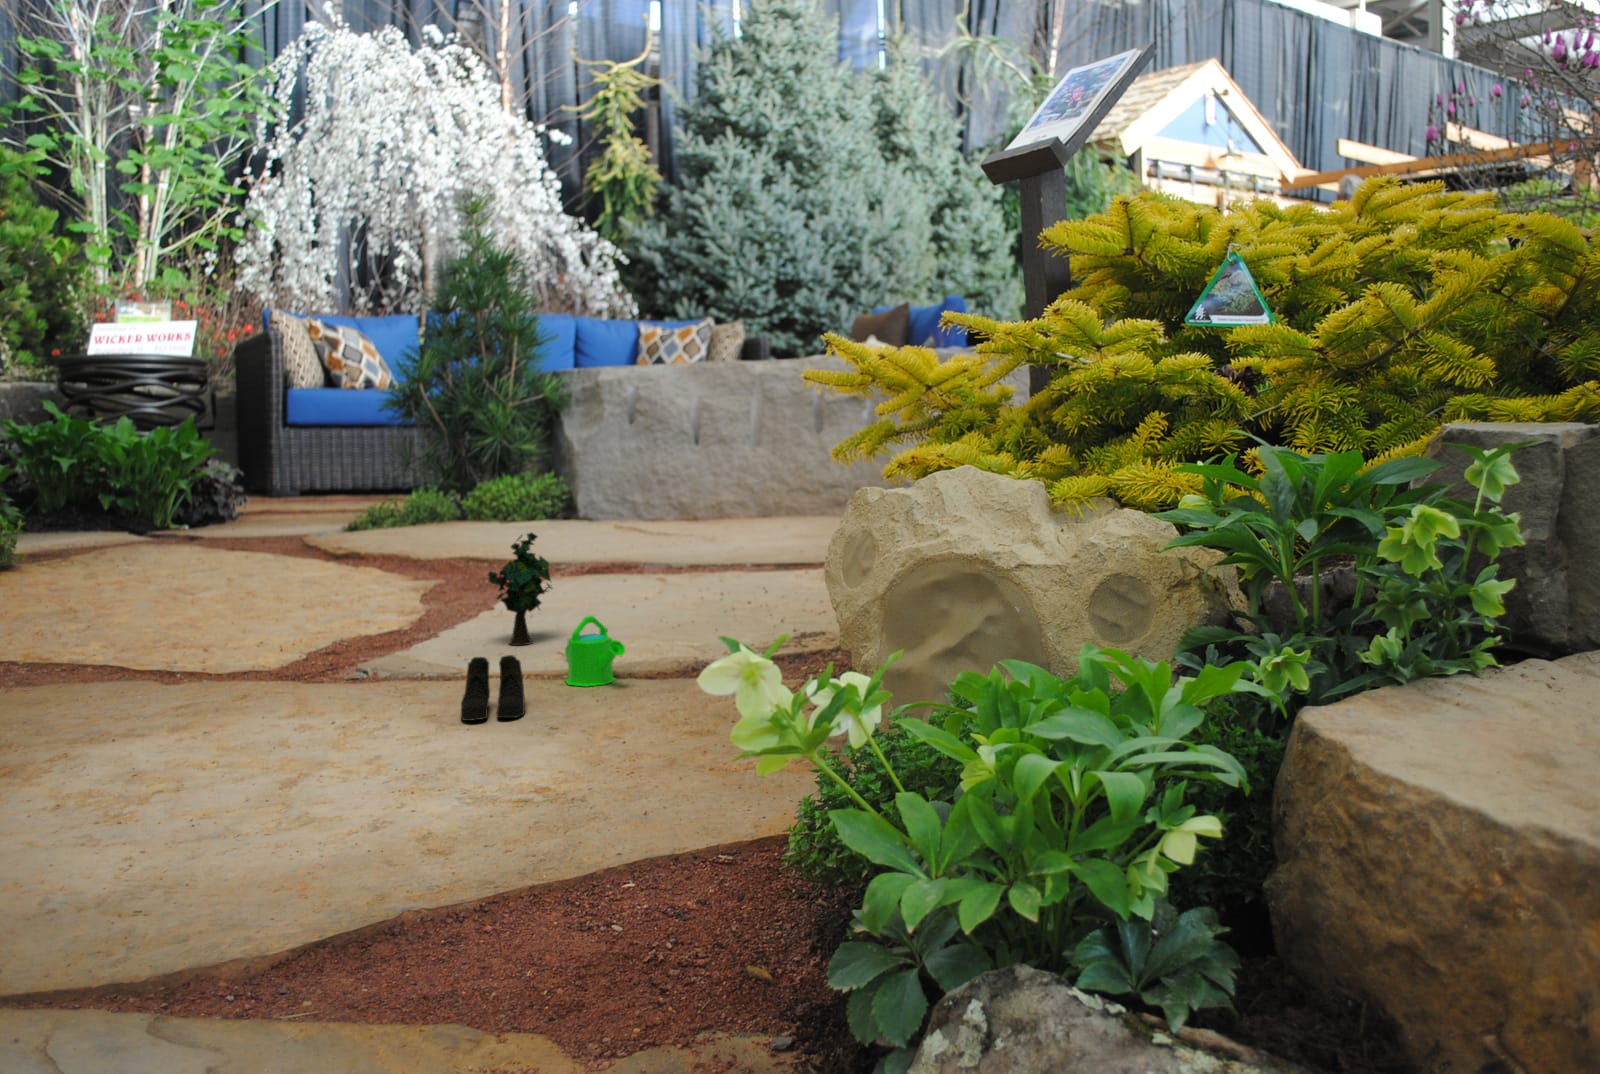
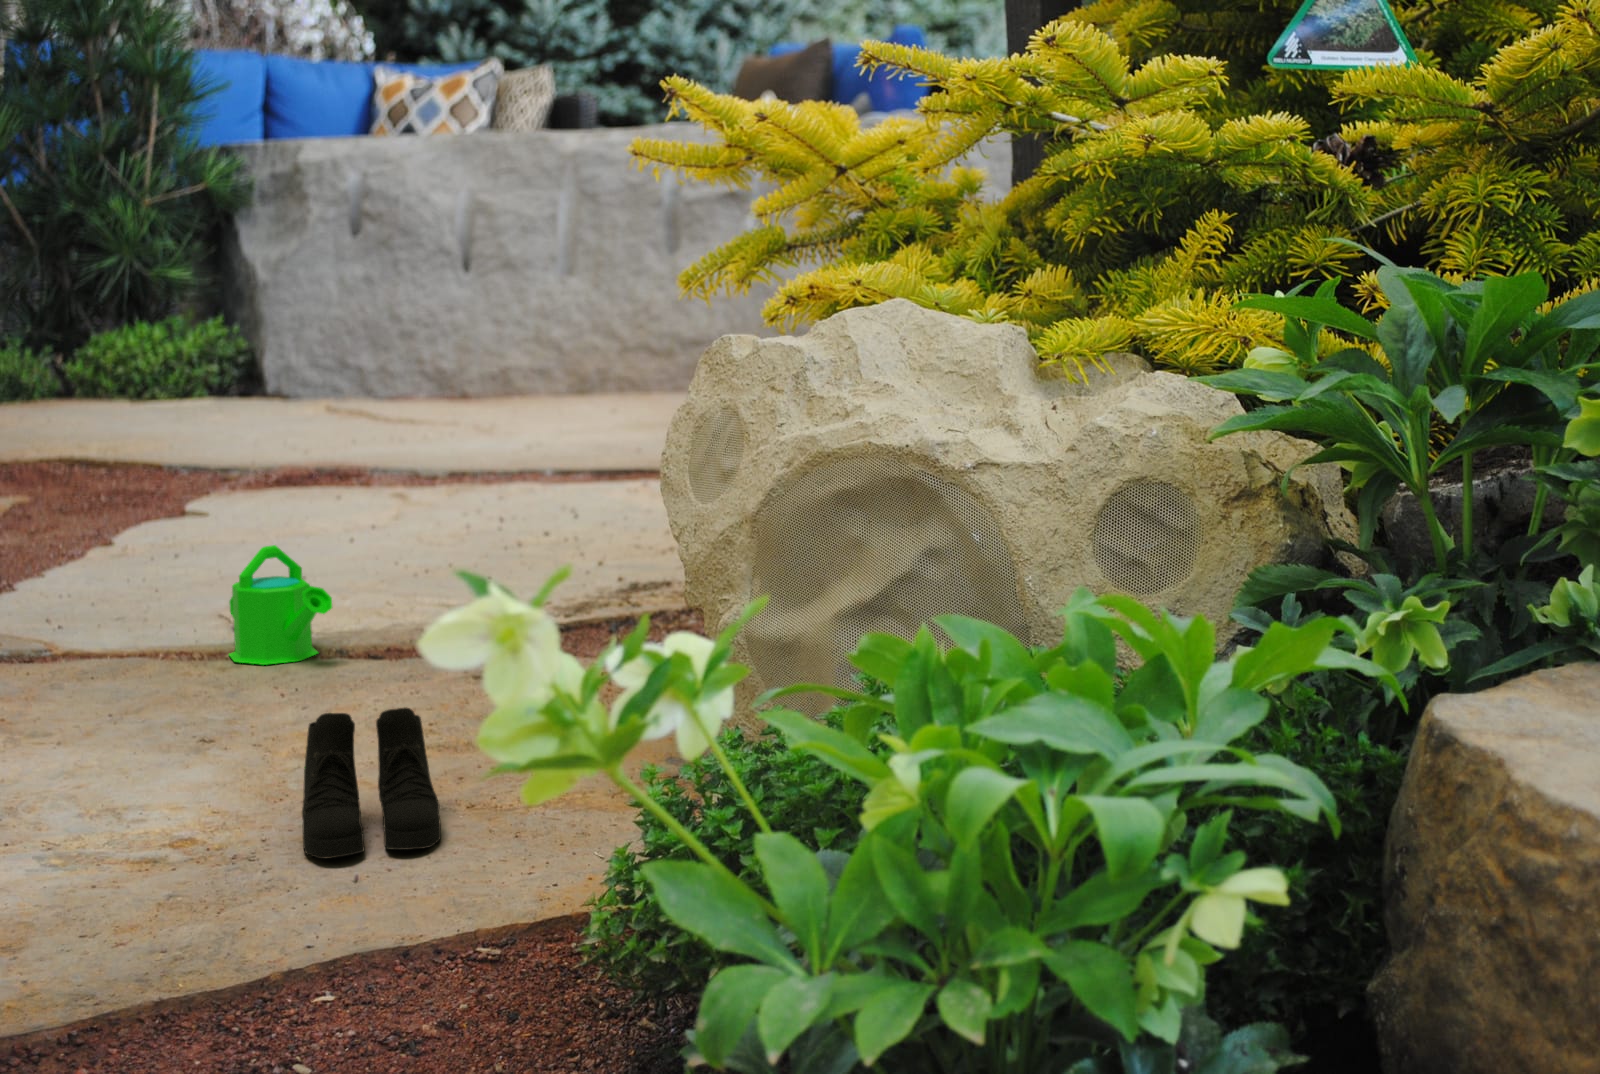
decorative plant: present [488,533,552,645] -> none [93,404,215,596]
boots: present [461,655,525,721] -> present [302,707,441,859]

